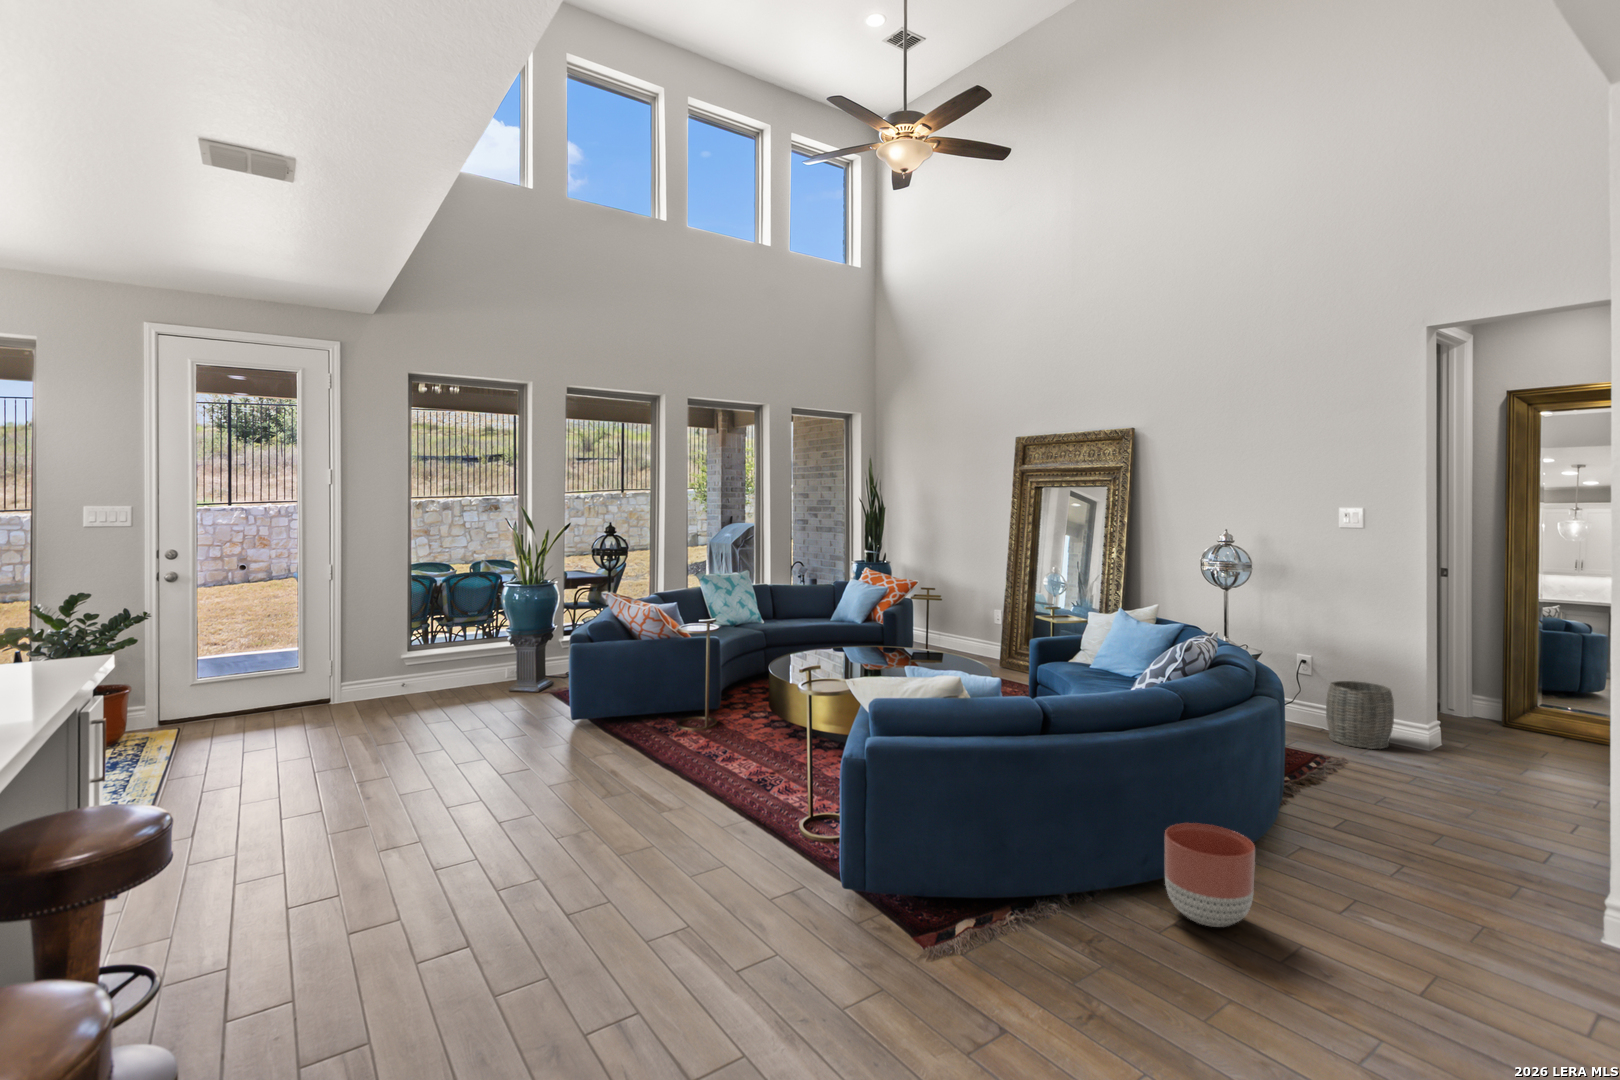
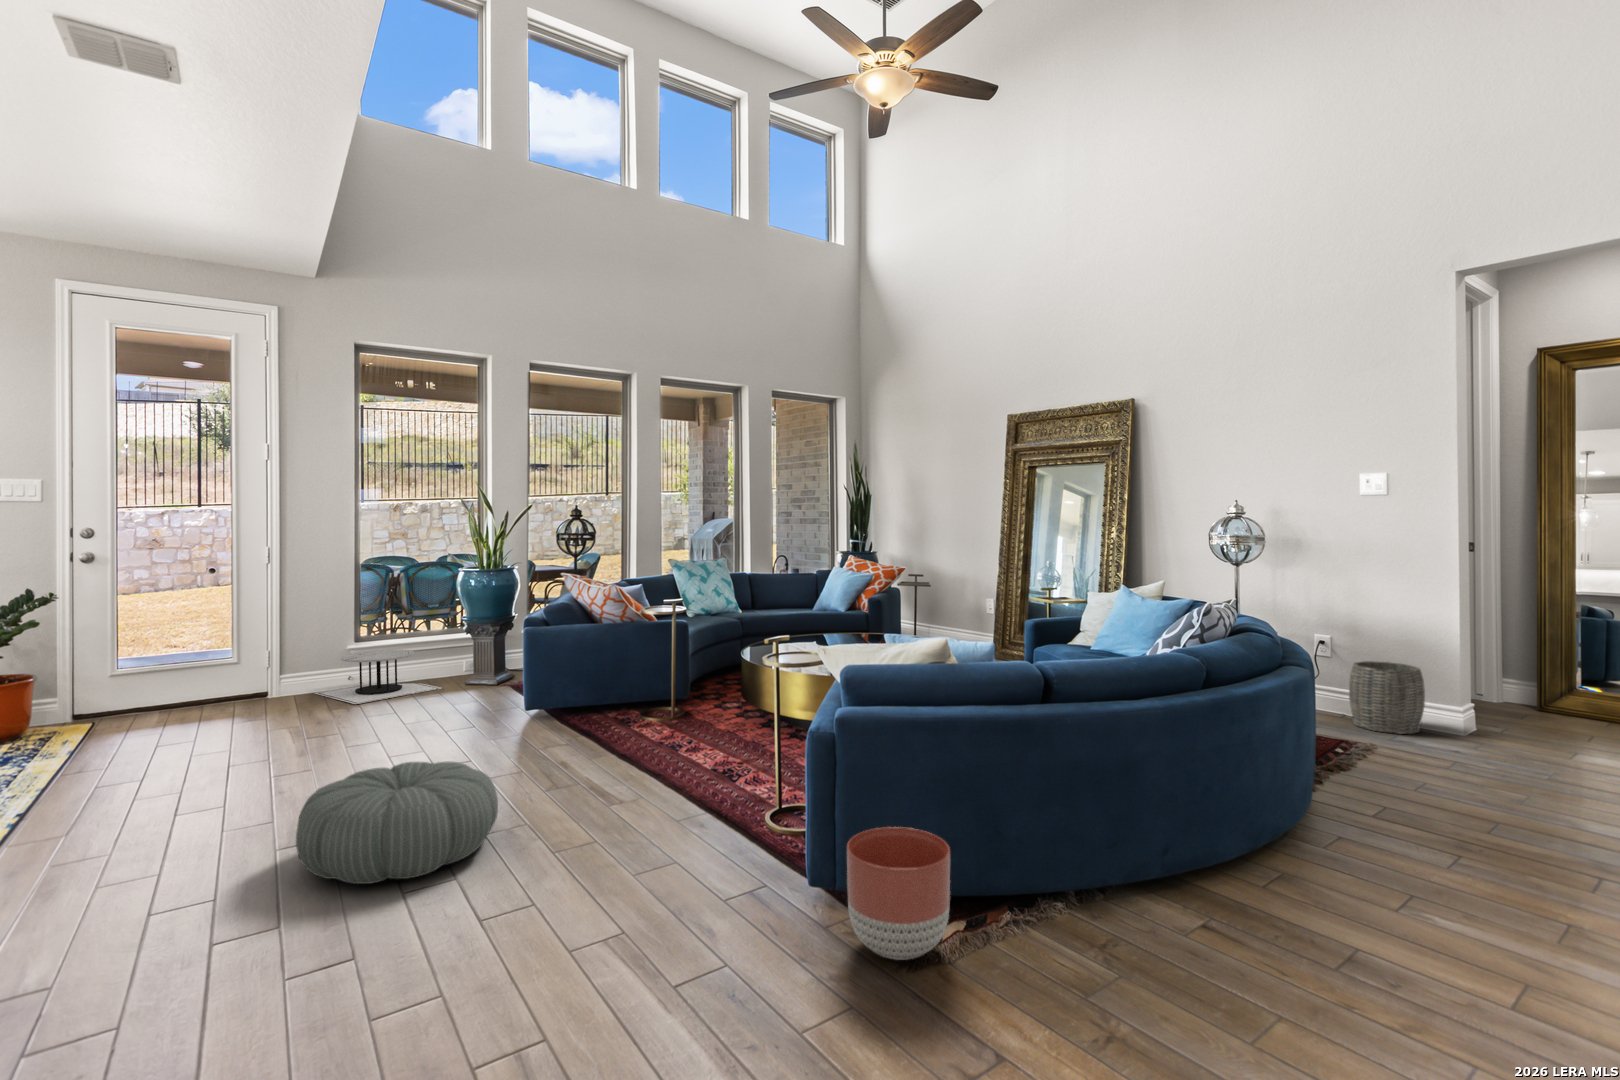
side table: none [371,658,489,711] -> present [315,650,441,704]
pouf: none [402,775,569,882] -> present [296,761,498,884]
planter: present [1165,823,1255,927] -> present [847,827,950,960]

